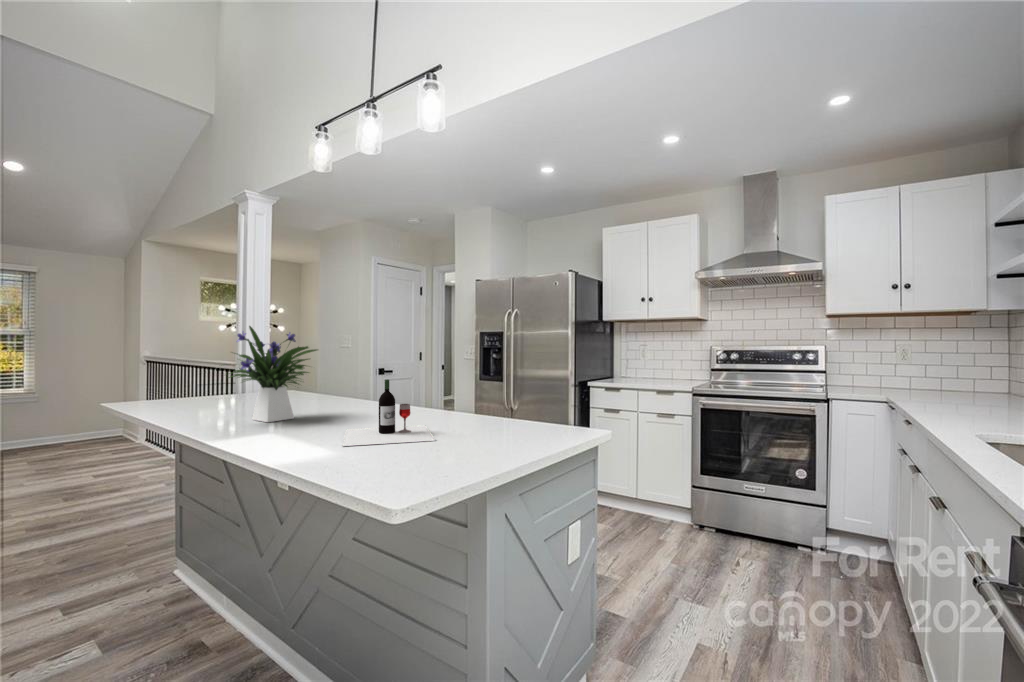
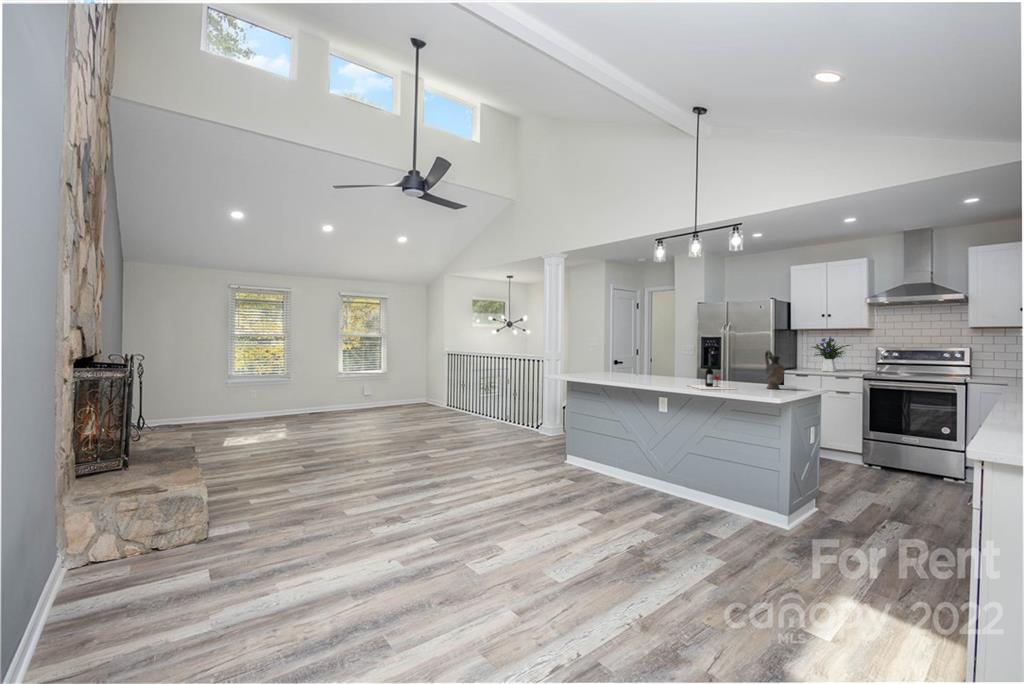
flower arrangement: present [229,326,317,422] -> present [812,337,850,372]
ceramic pitcher: none [500,351,535,435] -> present [765,350,785,389]

